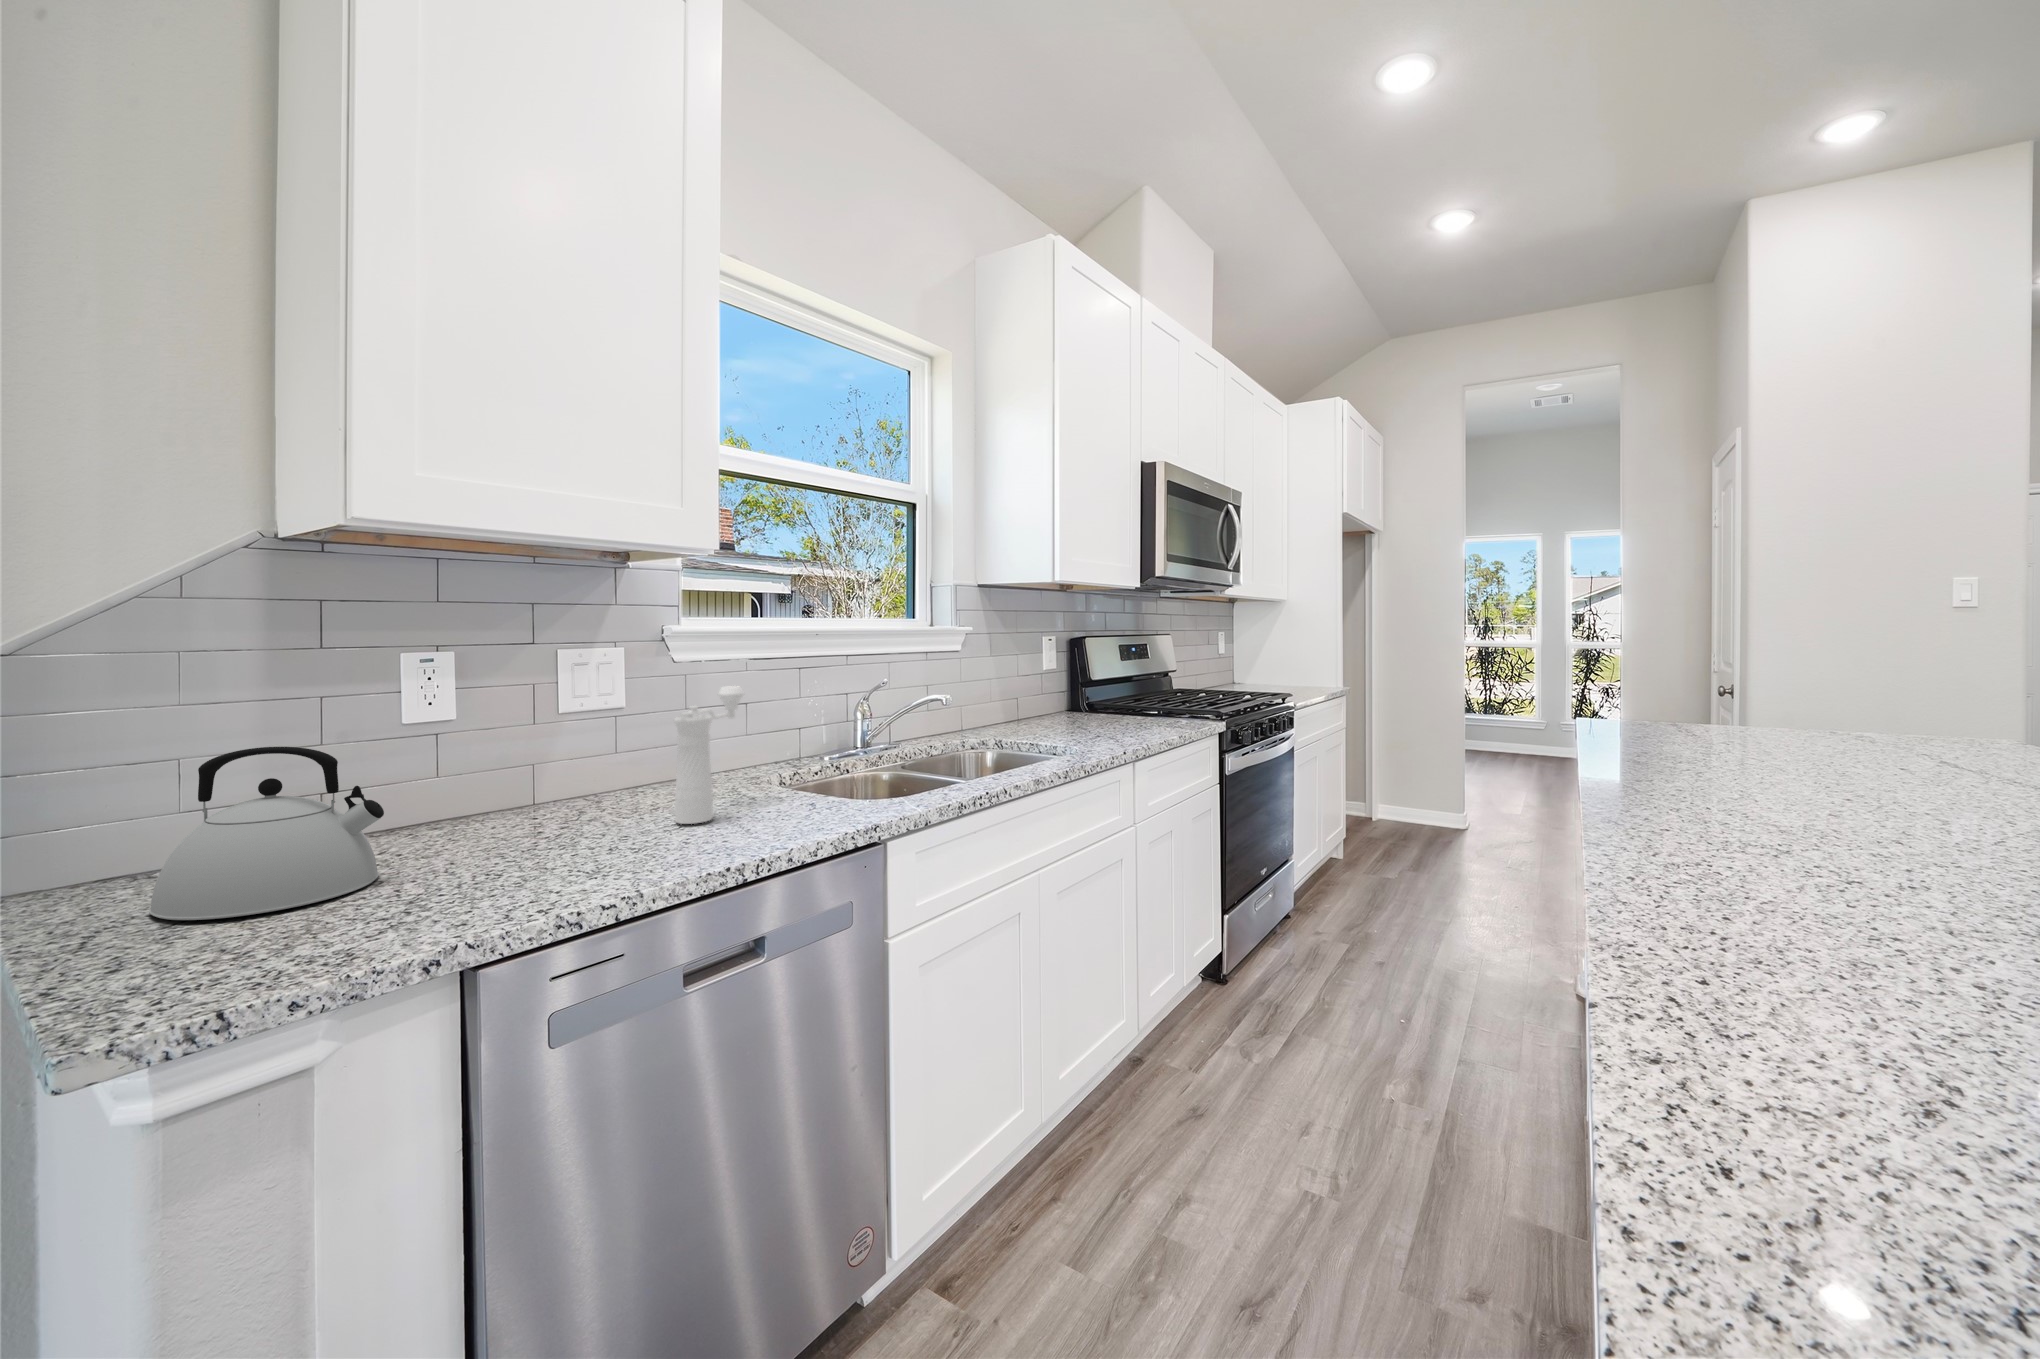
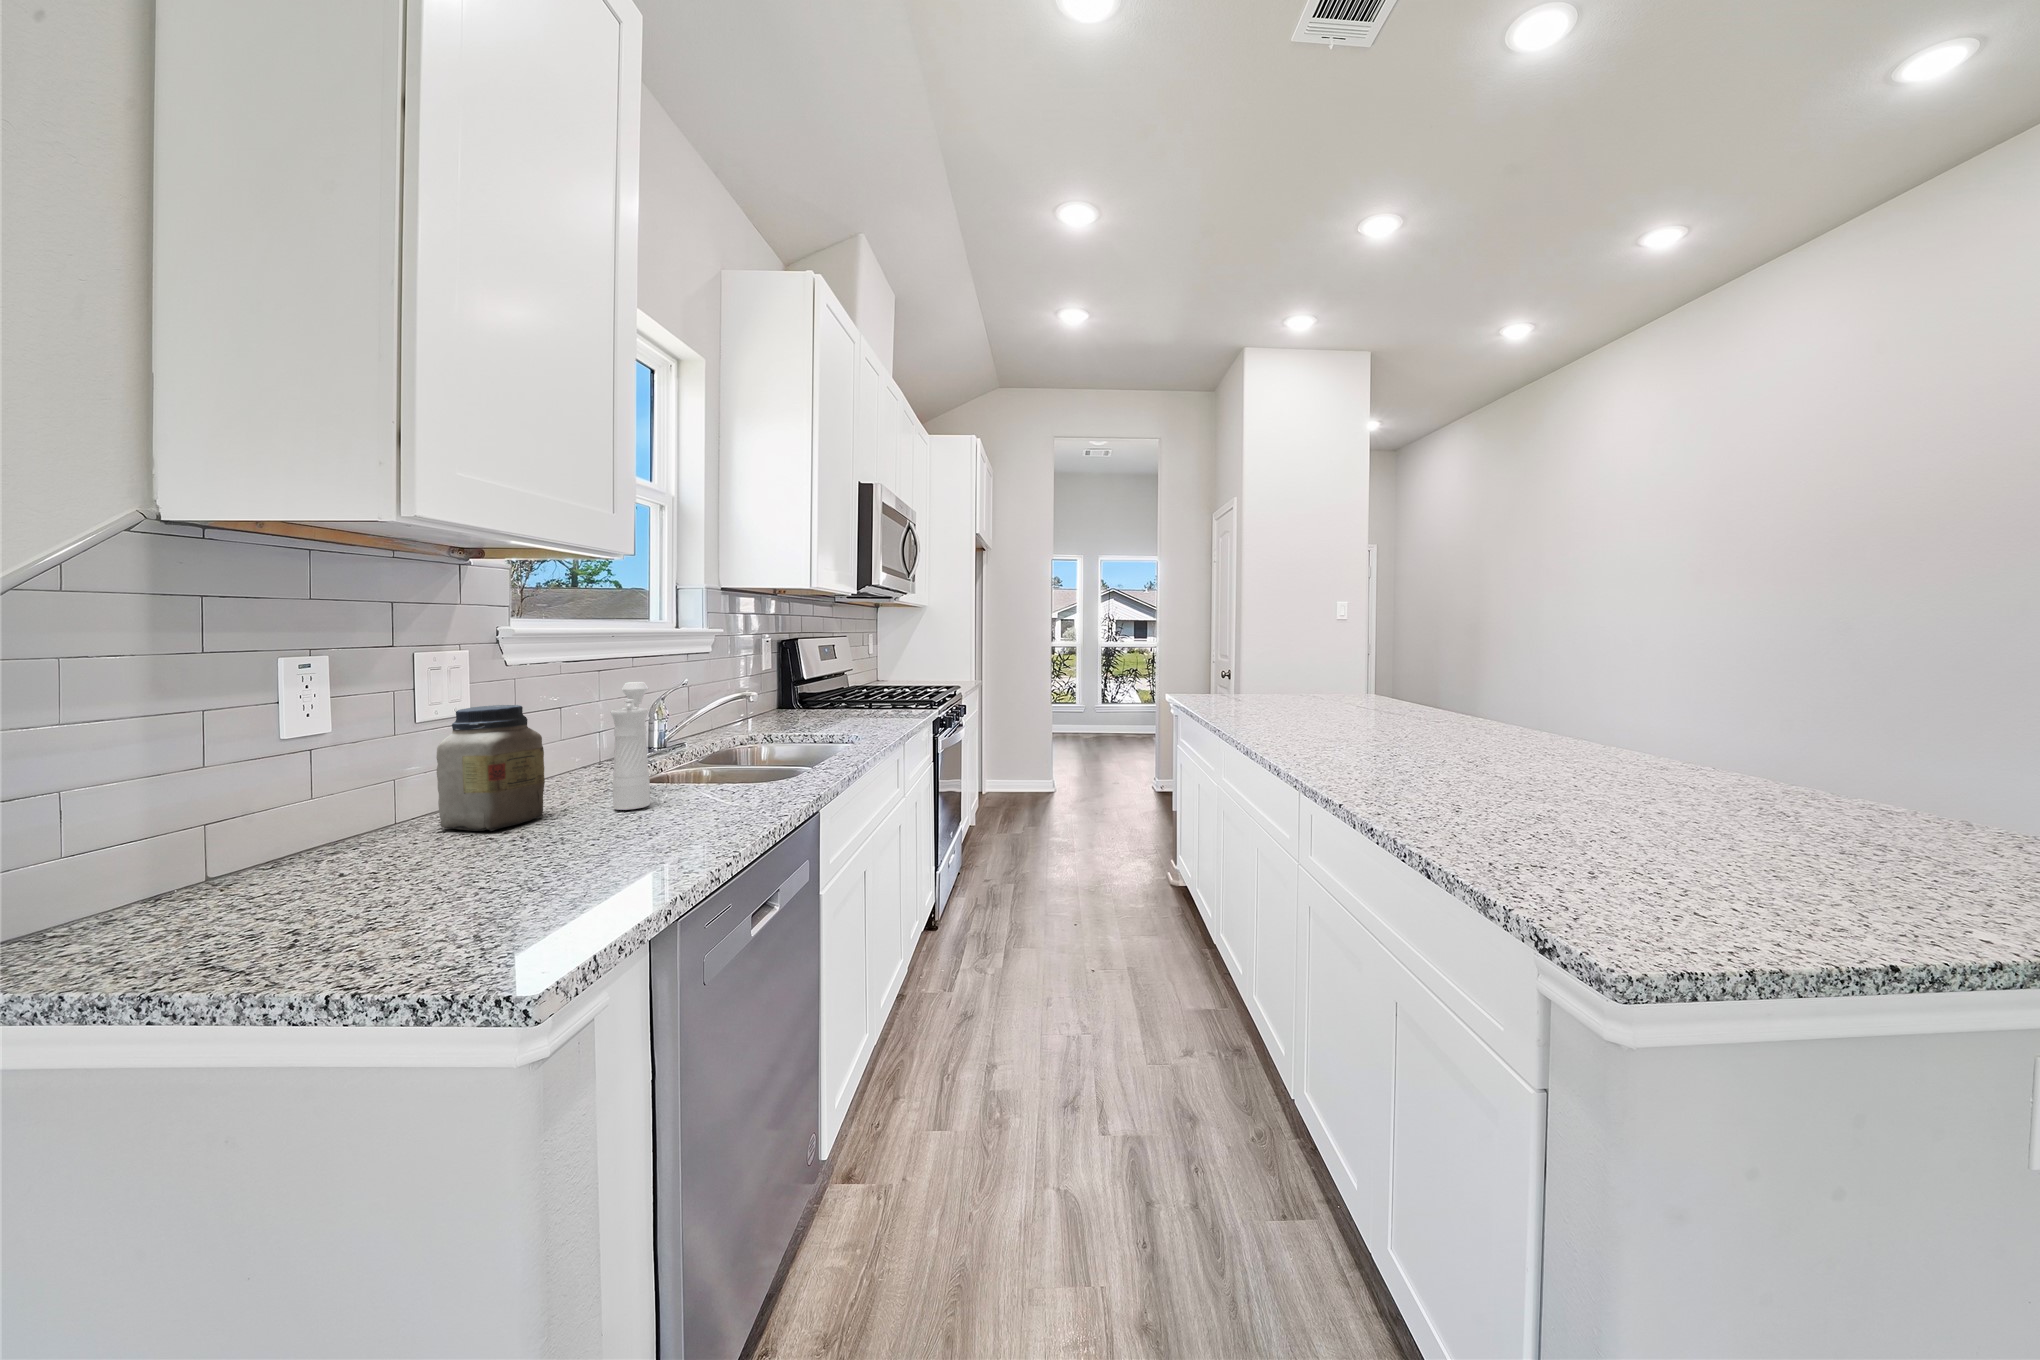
jar: none [527,706,618,831] -> present [436,705,545,831]
kettle: present [149,747,384,920] -> none [165,751,413,939]

